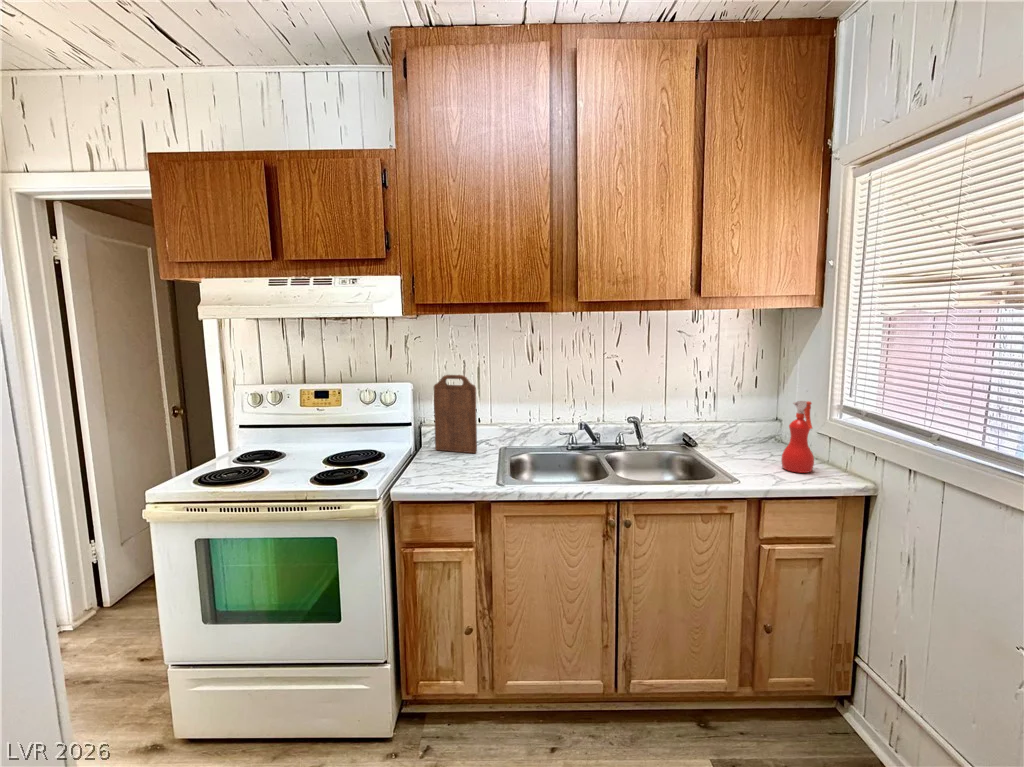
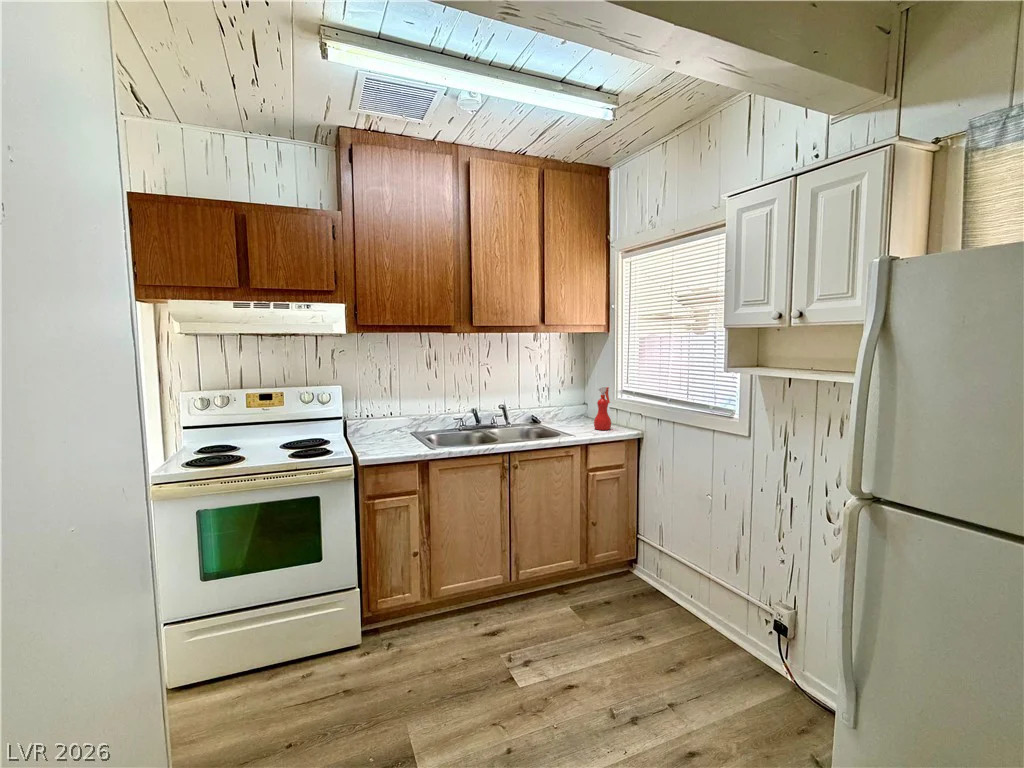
cutting board: present [434,375,477,453] -> none [362,379,398,437]

